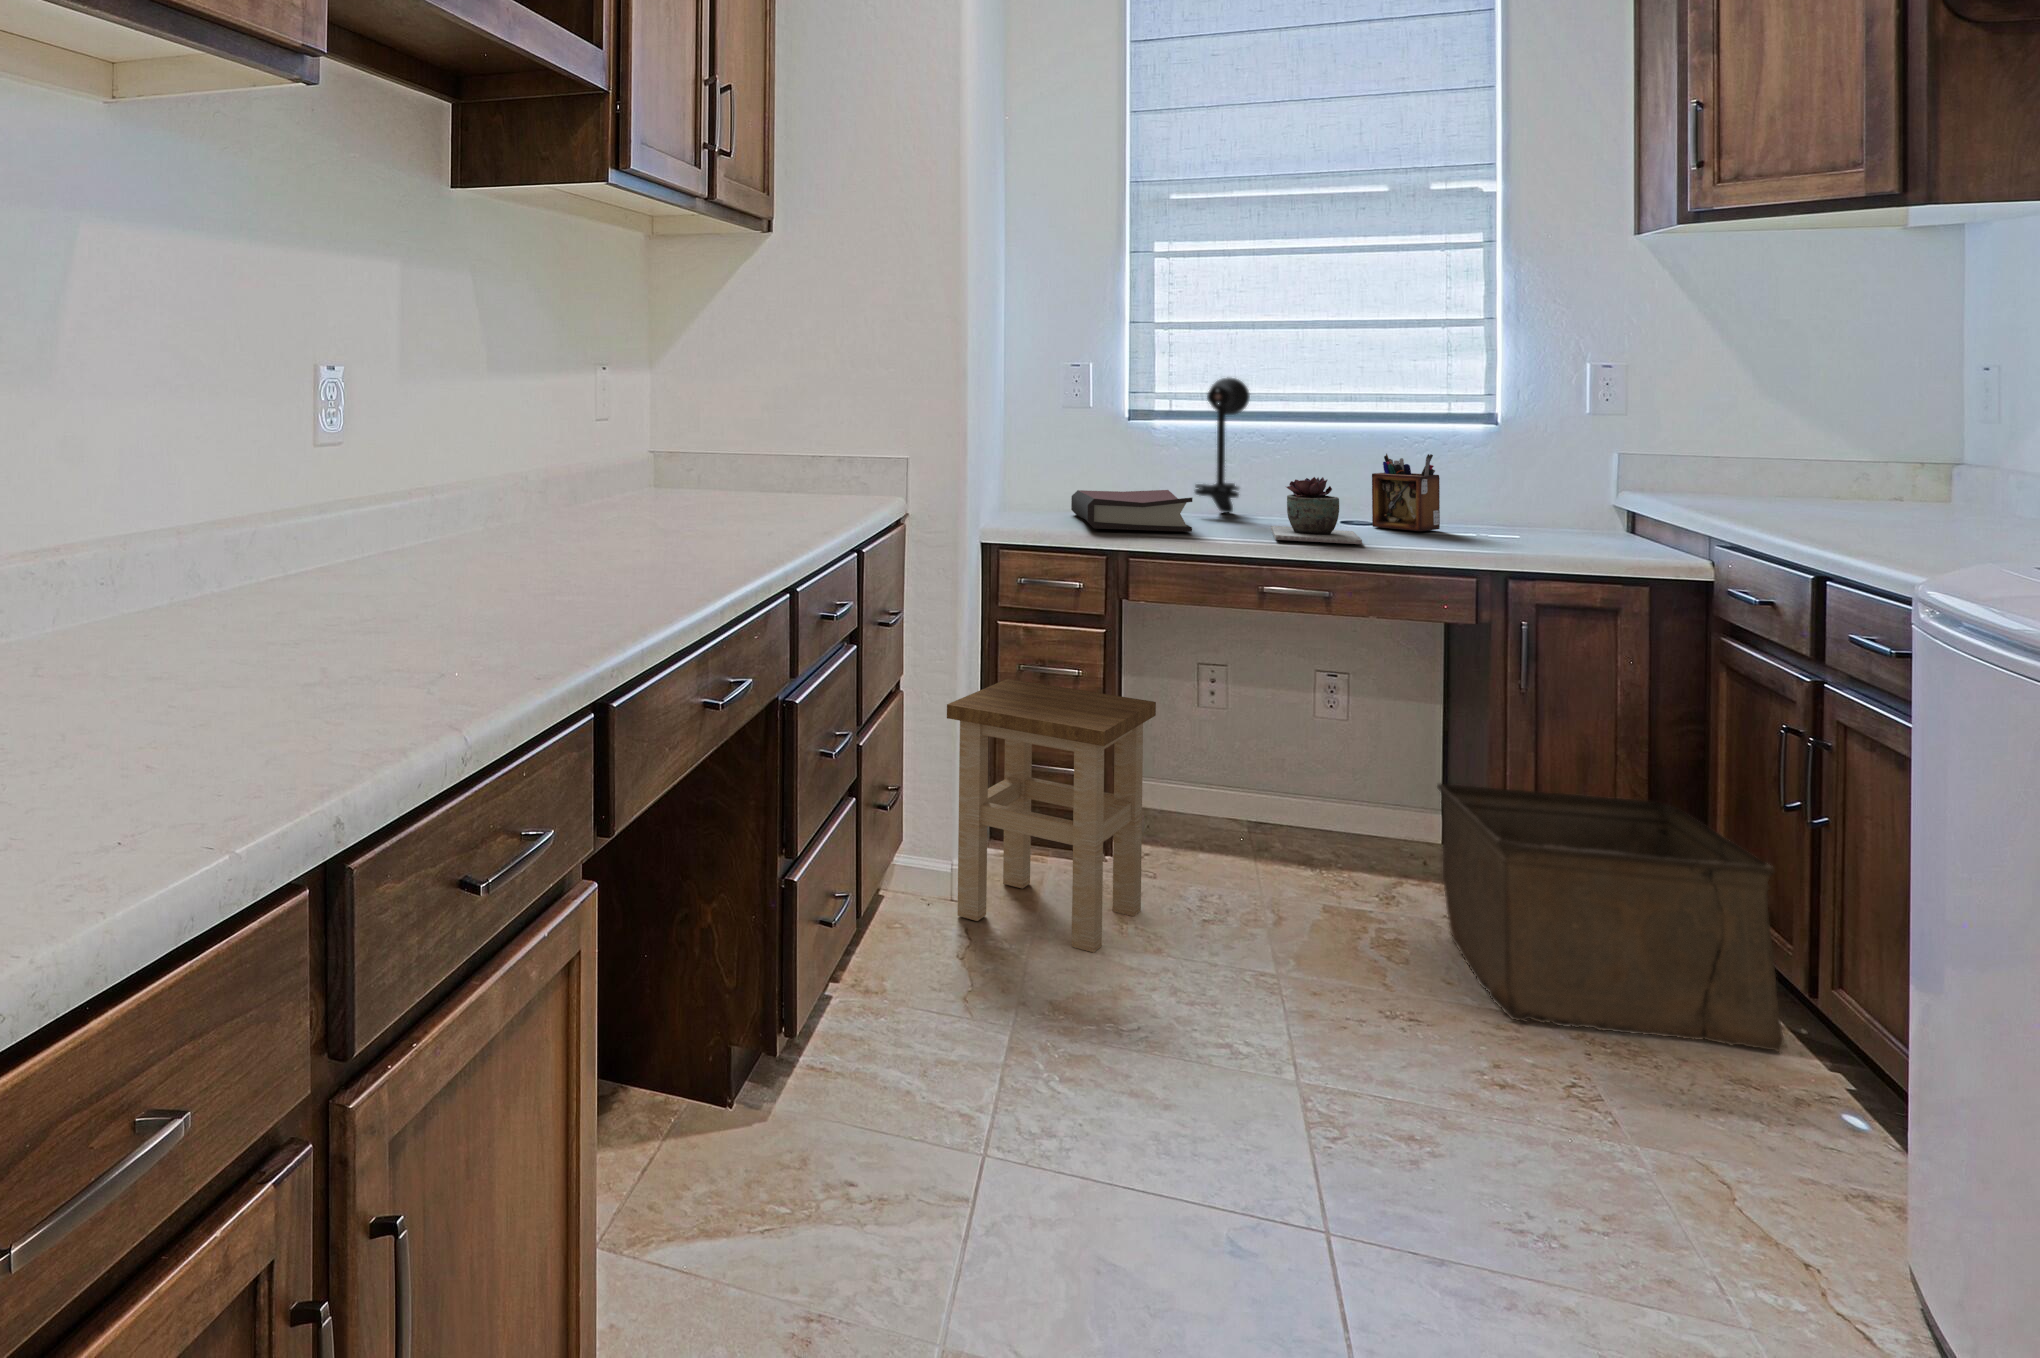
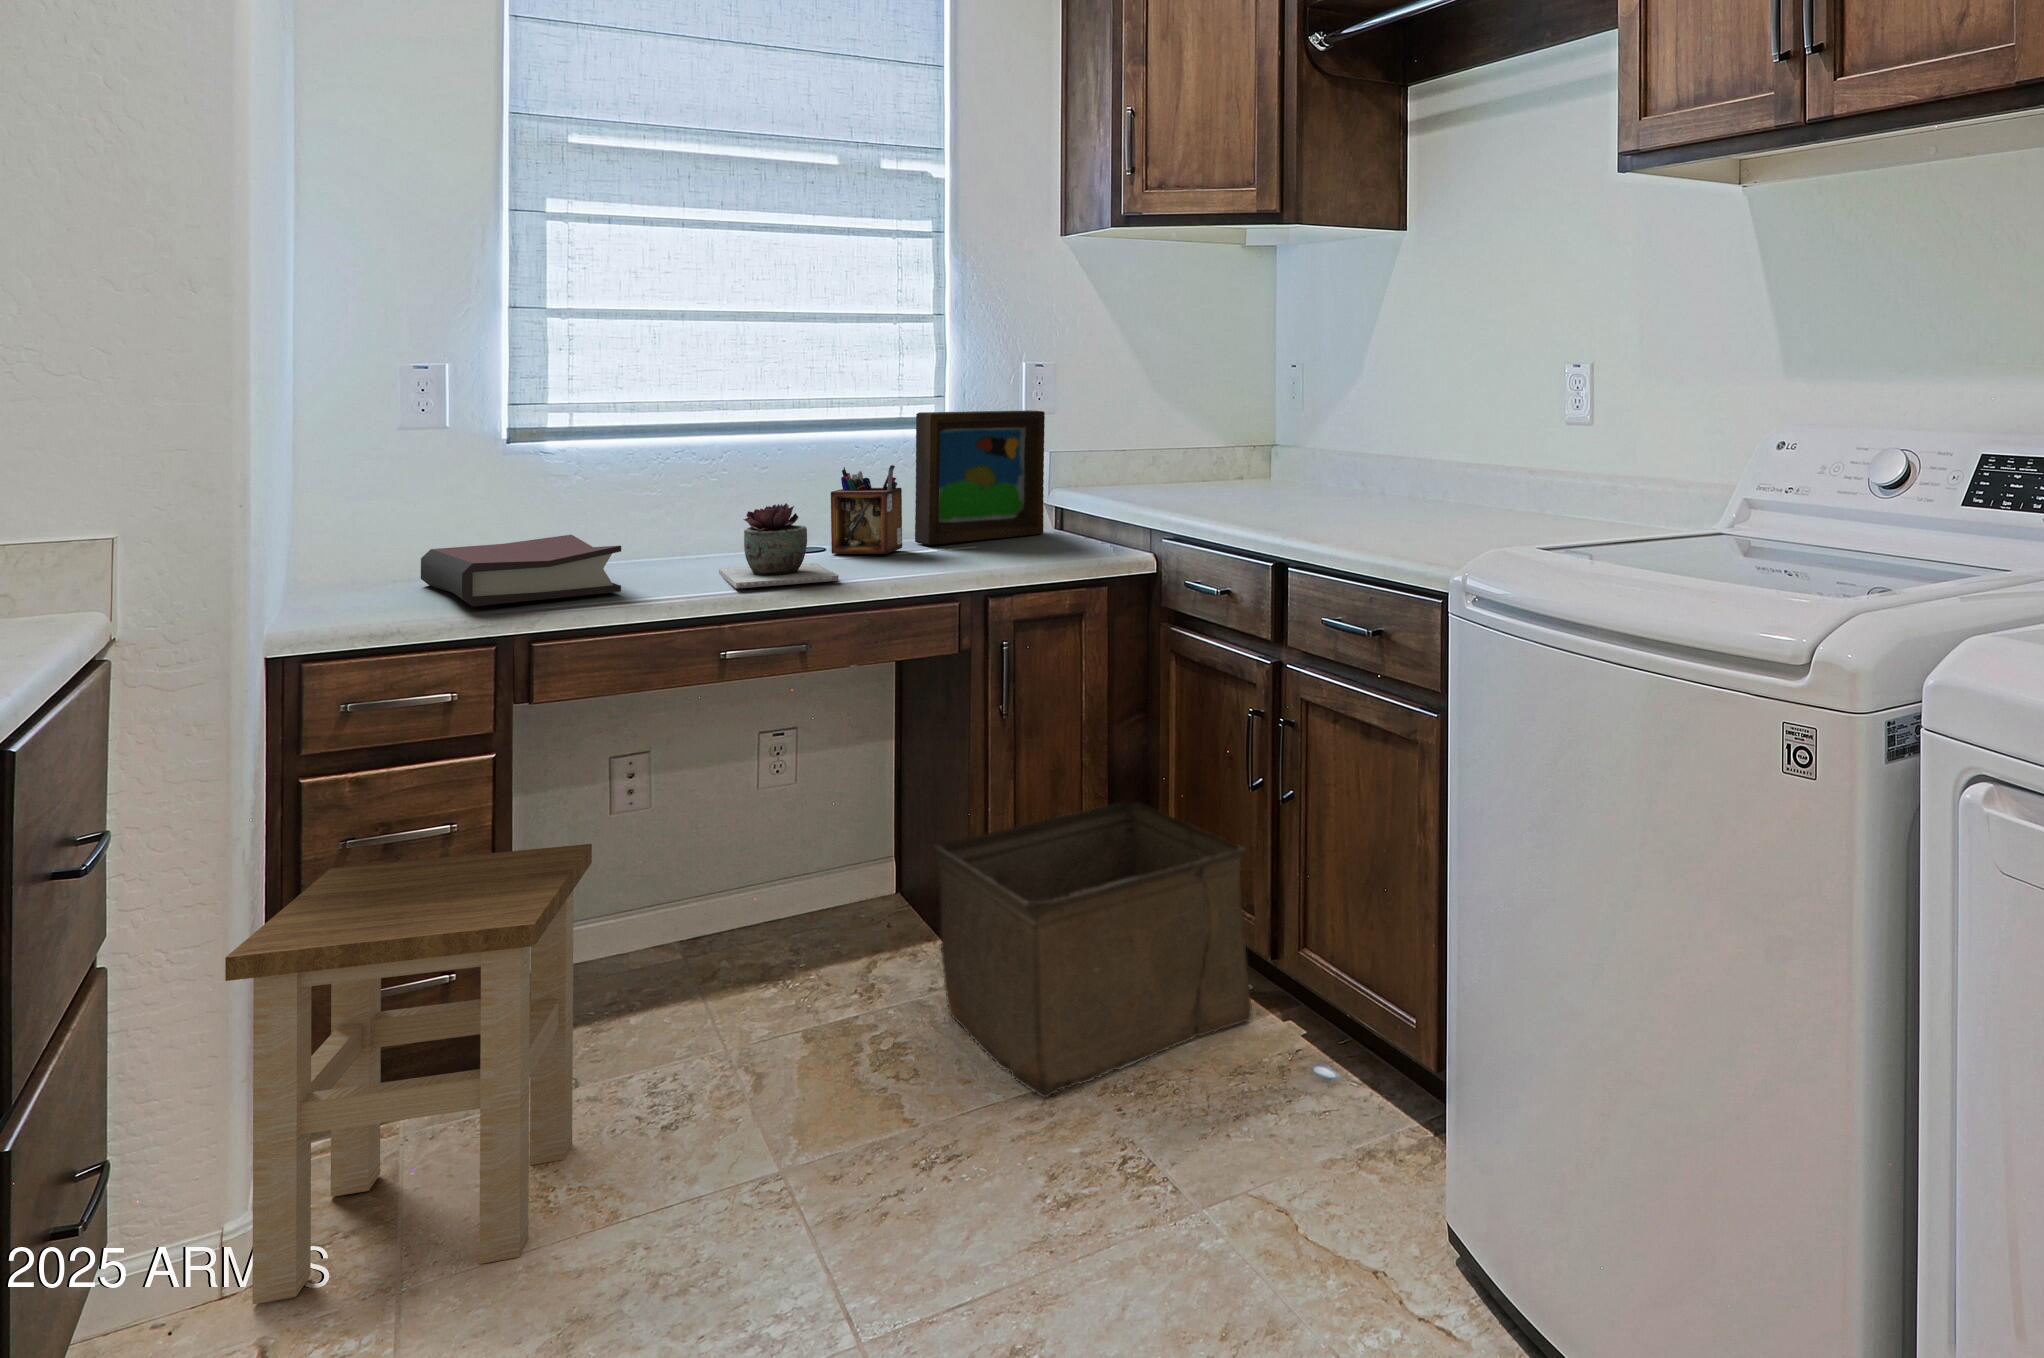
desk lamp: present [1195,377,1250,513] -> none [608,381,678,555]
picture frame: none [1456,409,1602,533] -> present [915,410,1045,545]

